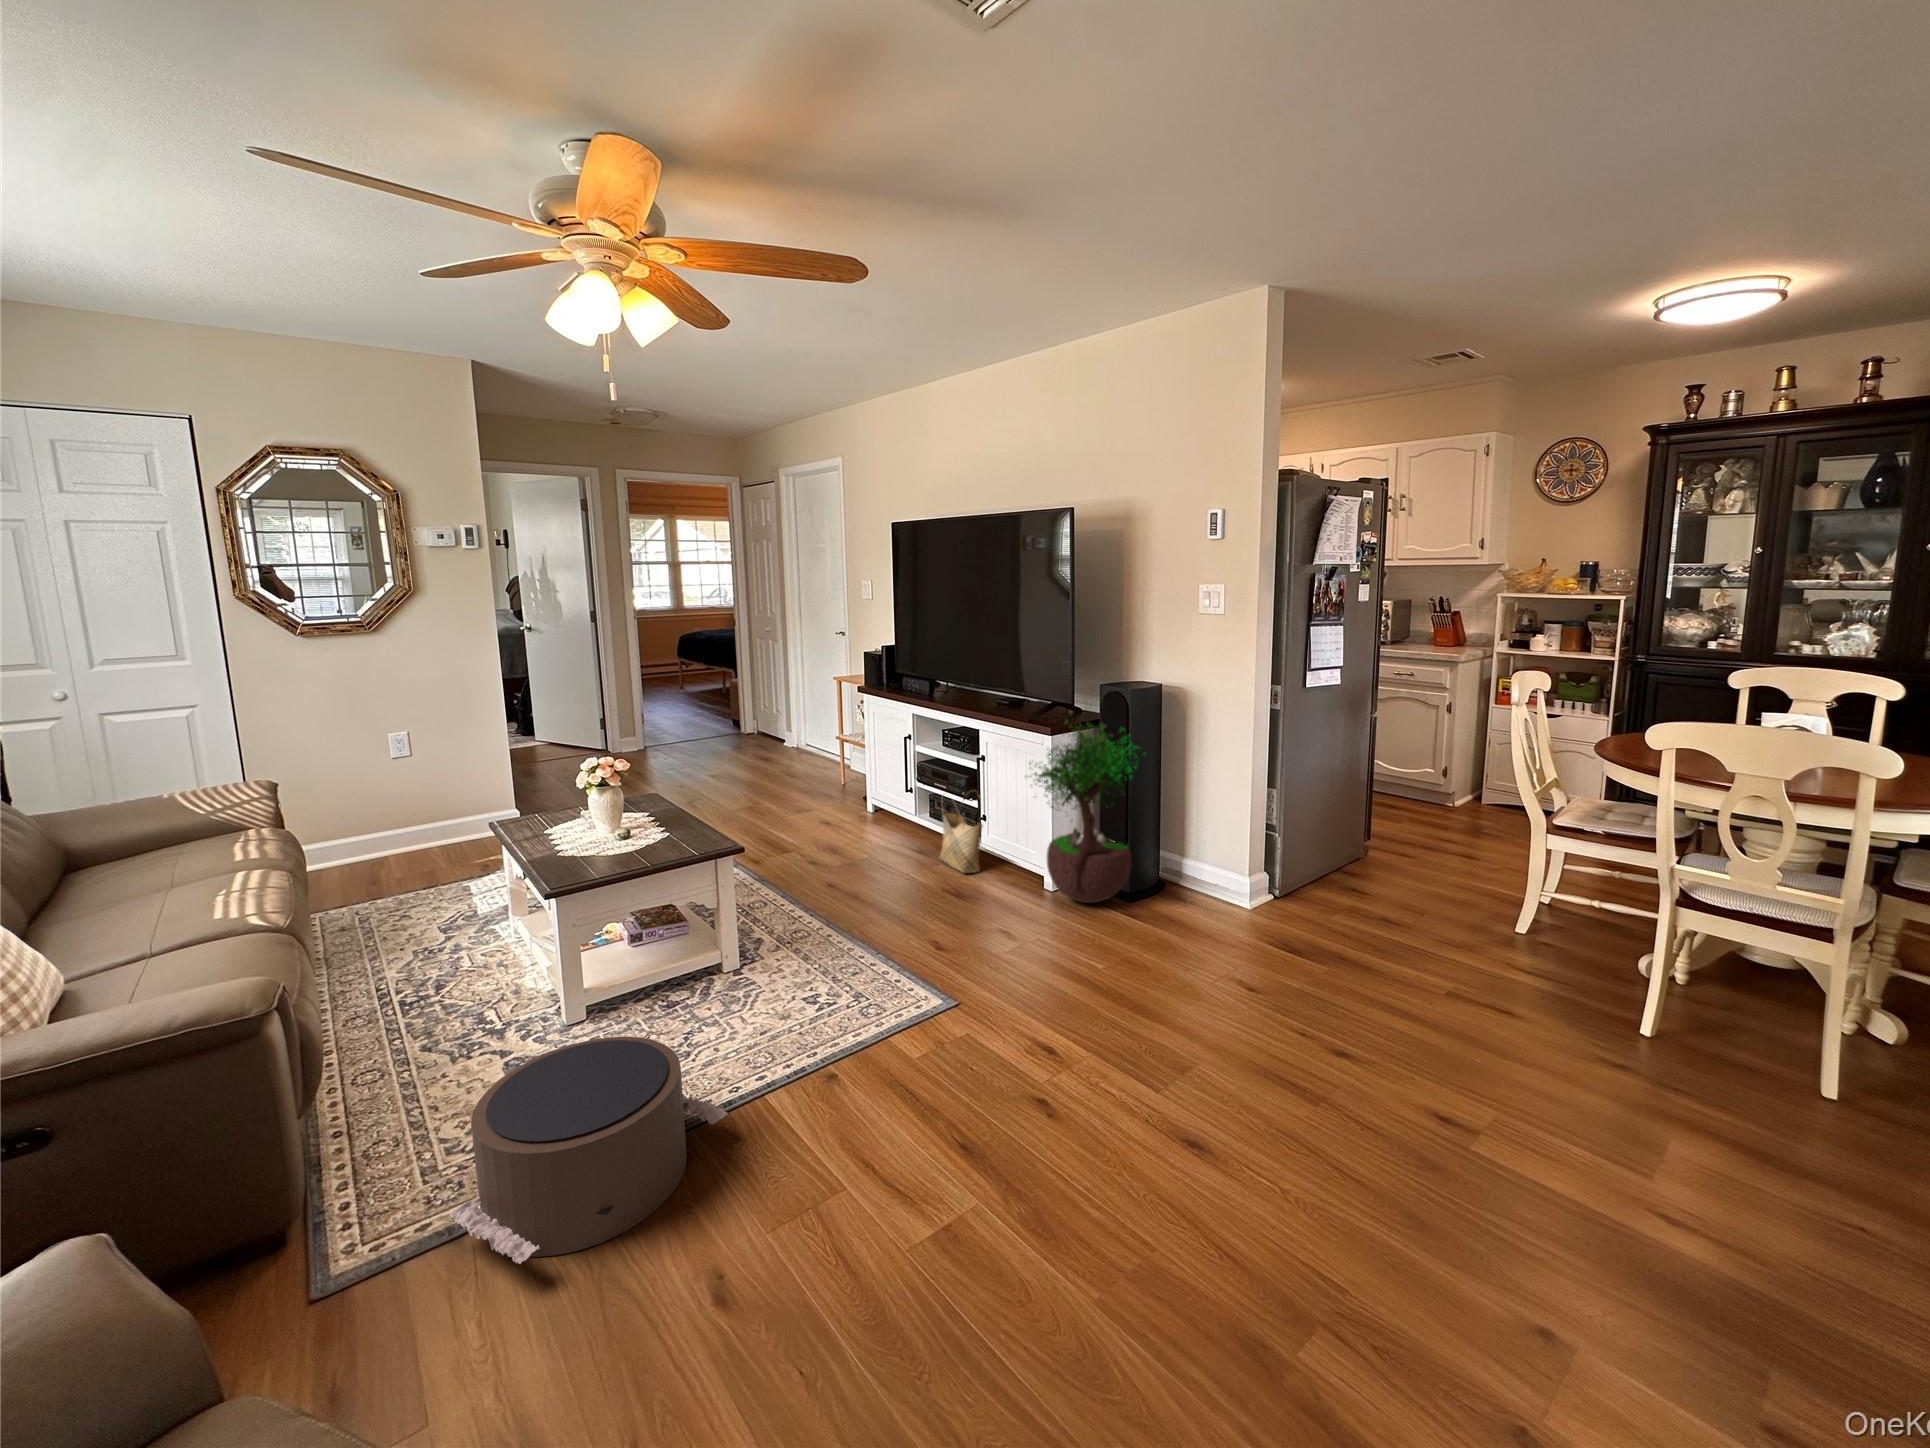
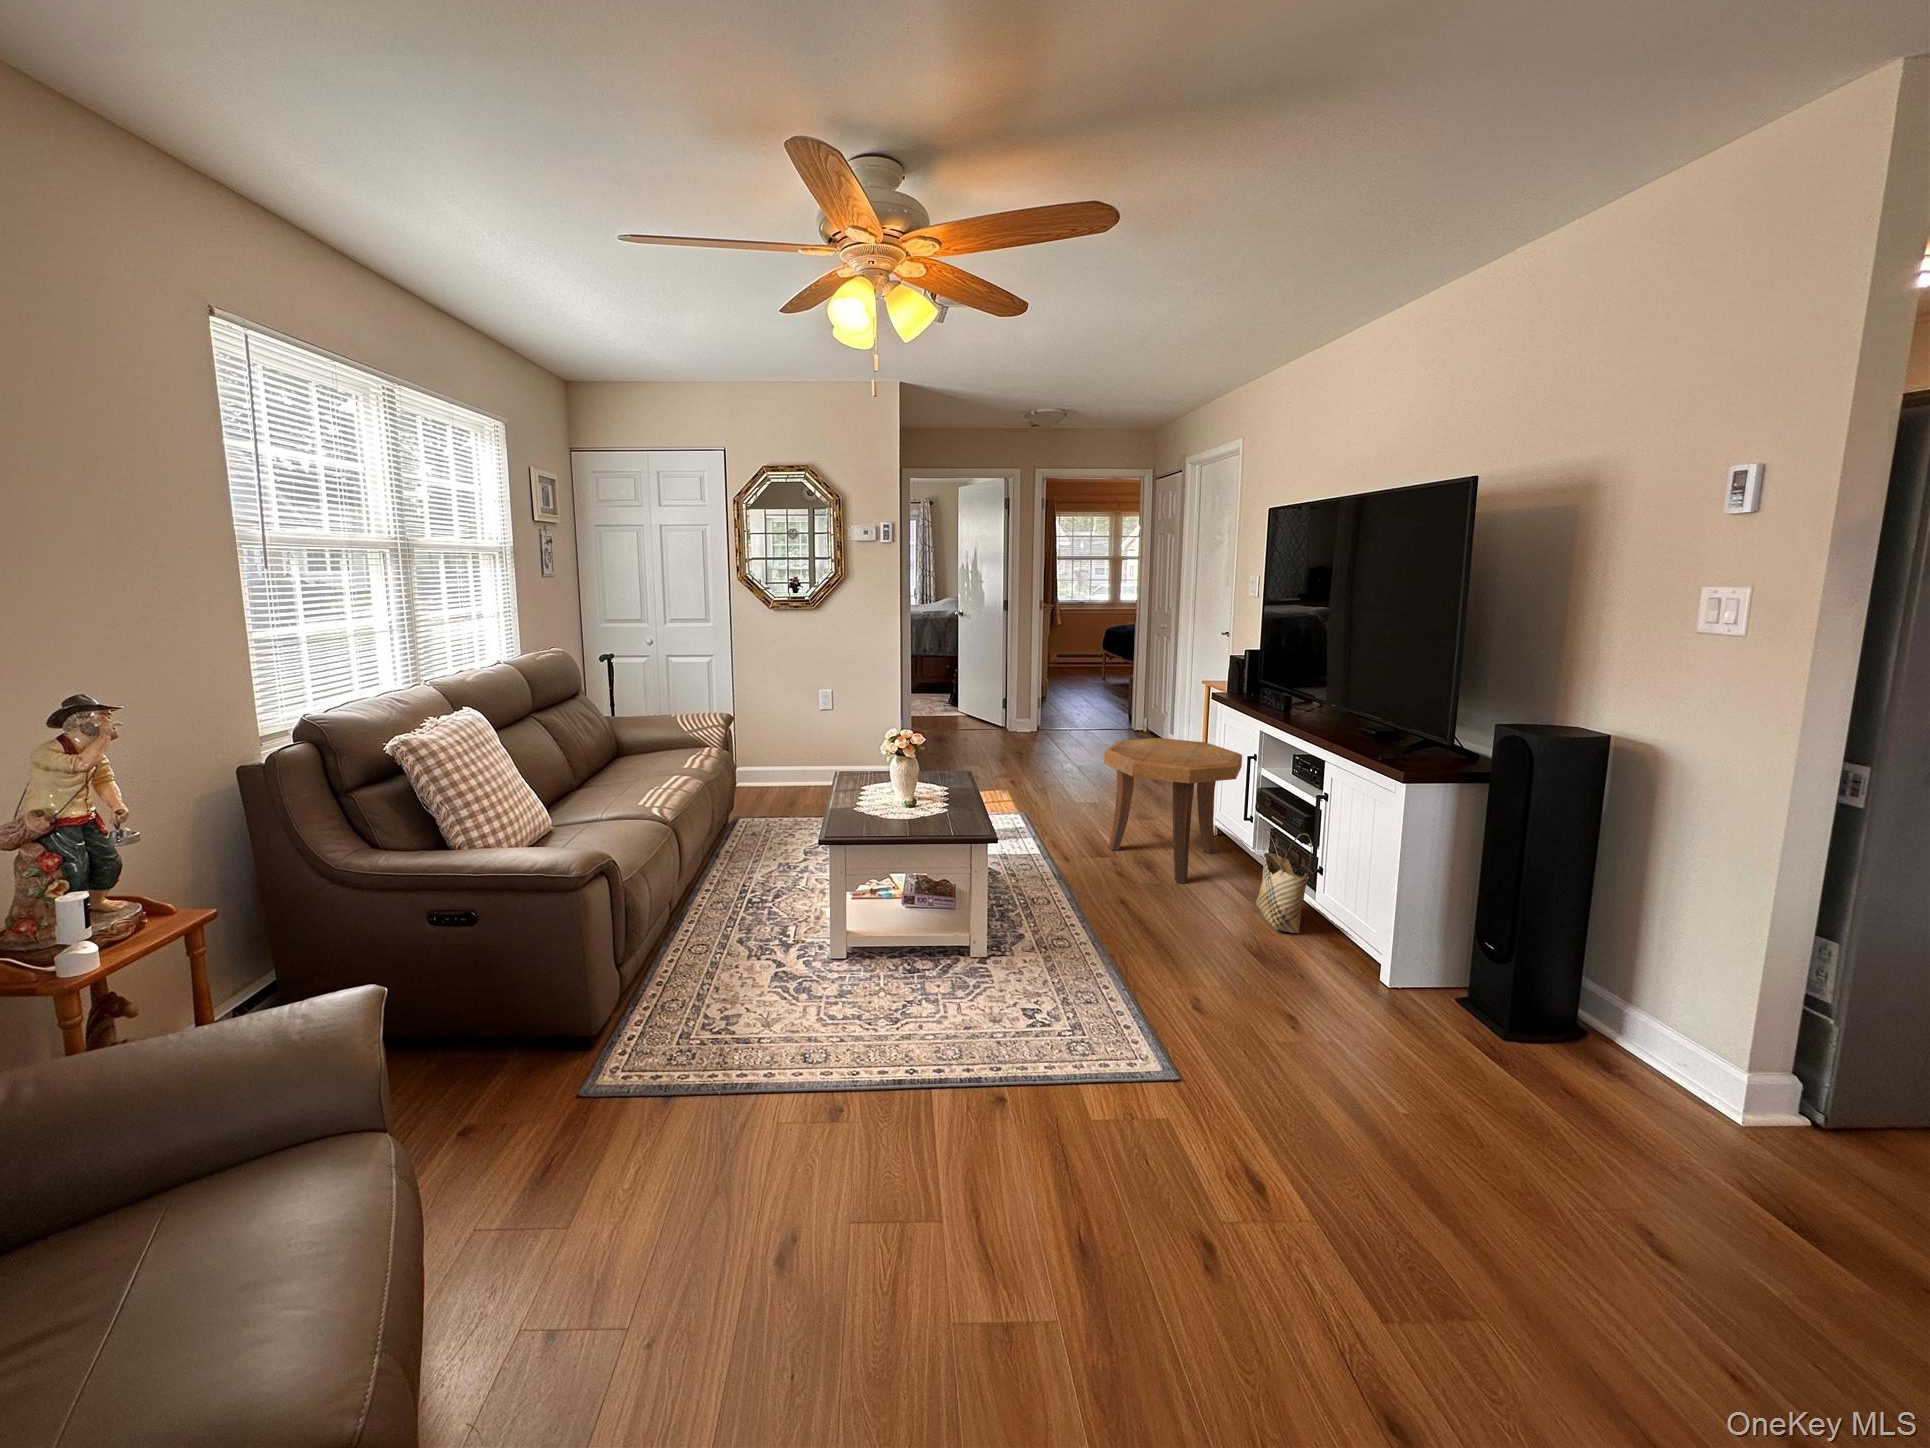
potted tree: present [1025,724,1141,903] -> none [1347,755,1546,1023]
side table: none [785,729,906,858] -> present [1104,738,1242,883]
pouf: present [450,1037,728,1264] -> none [657,974,879,1160]

